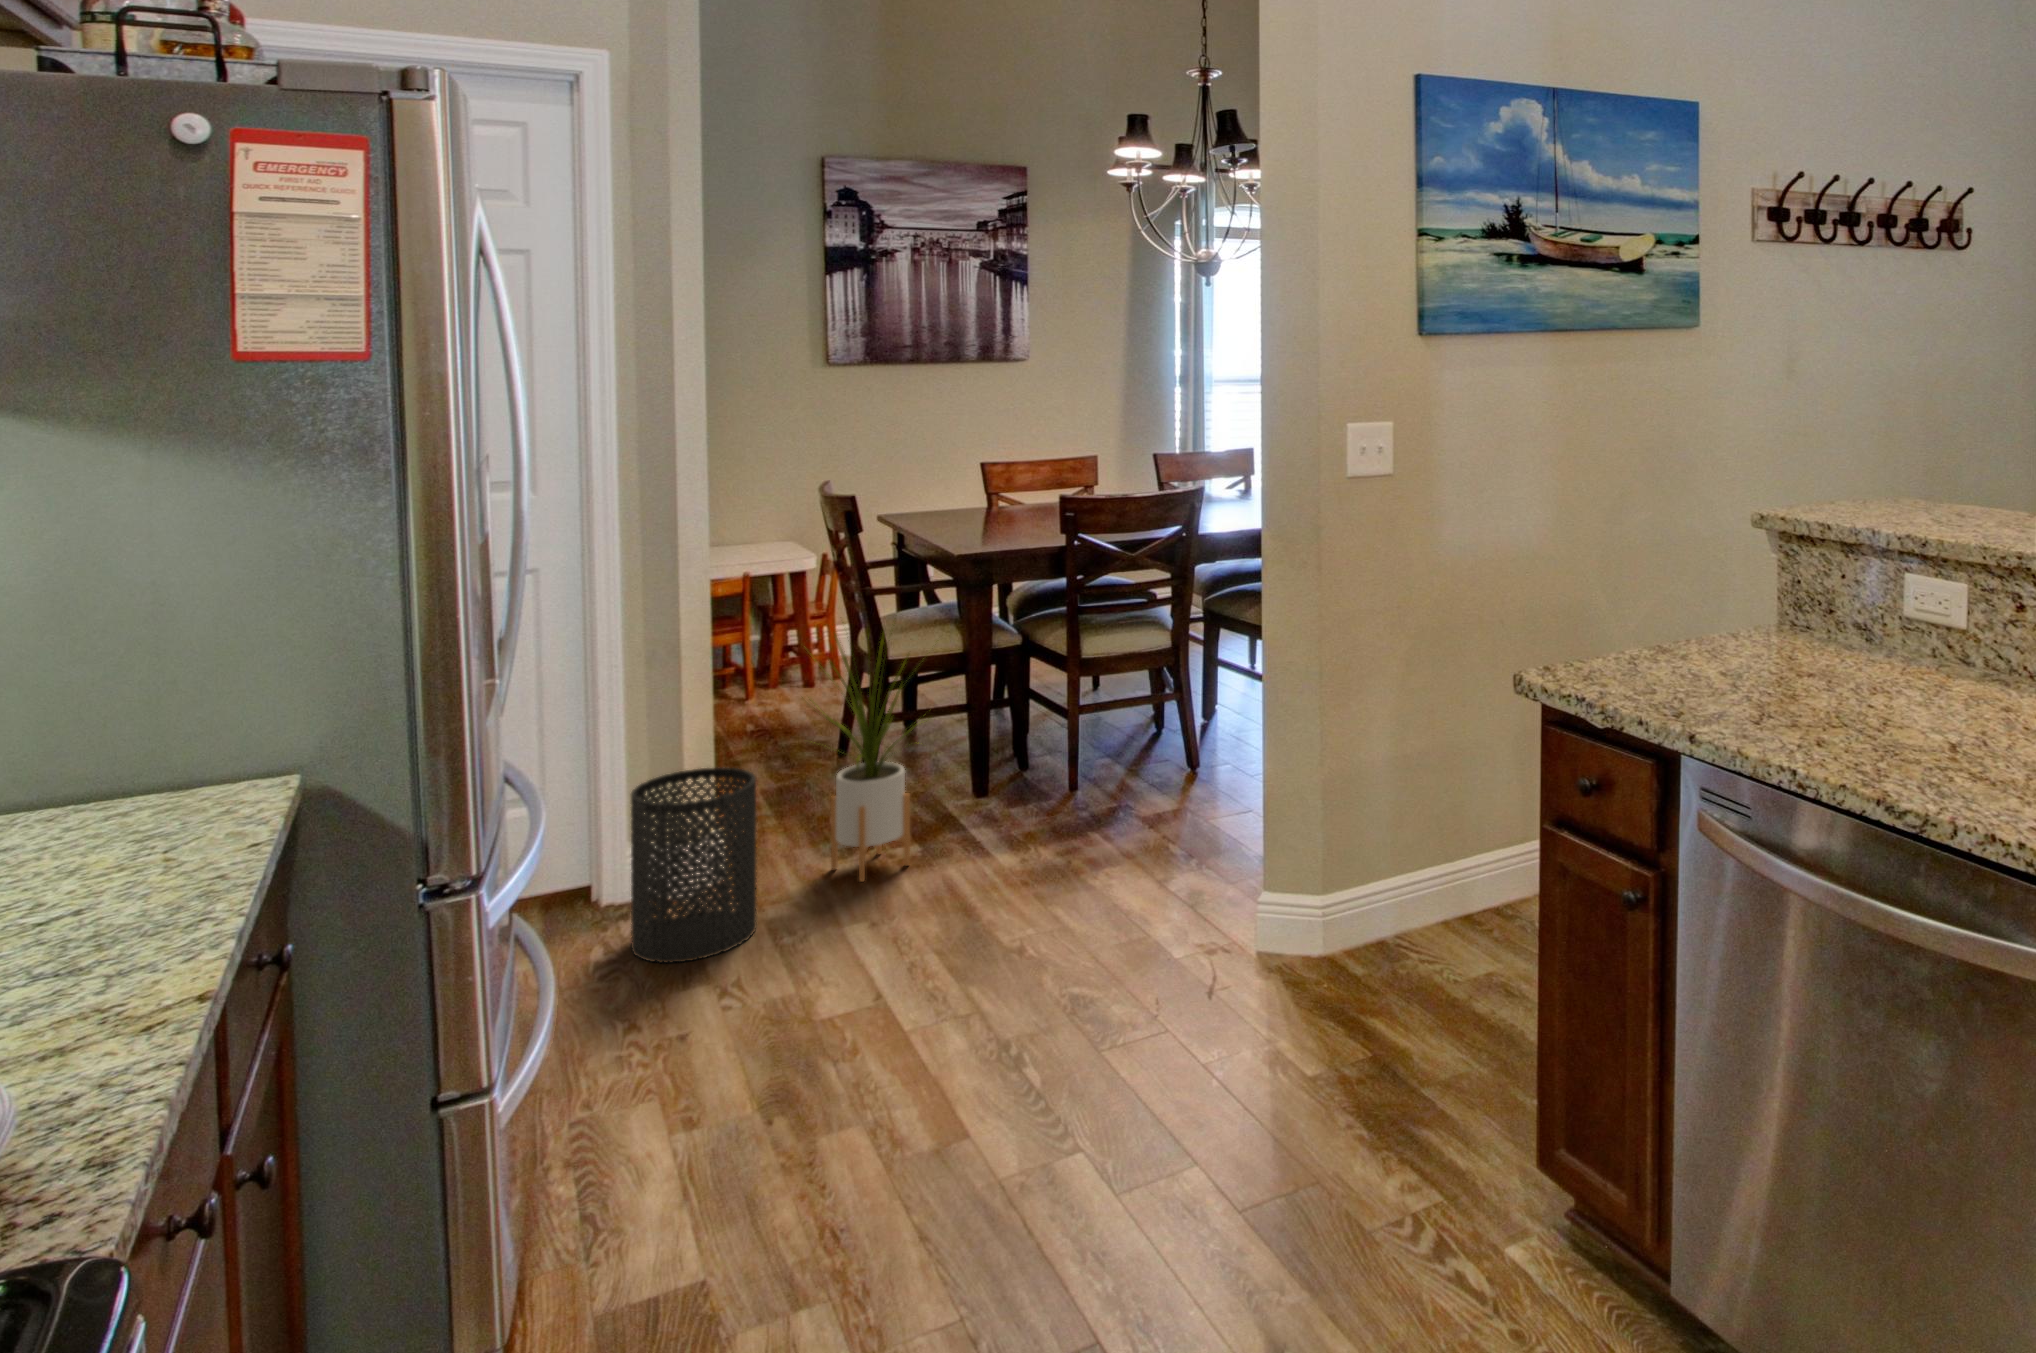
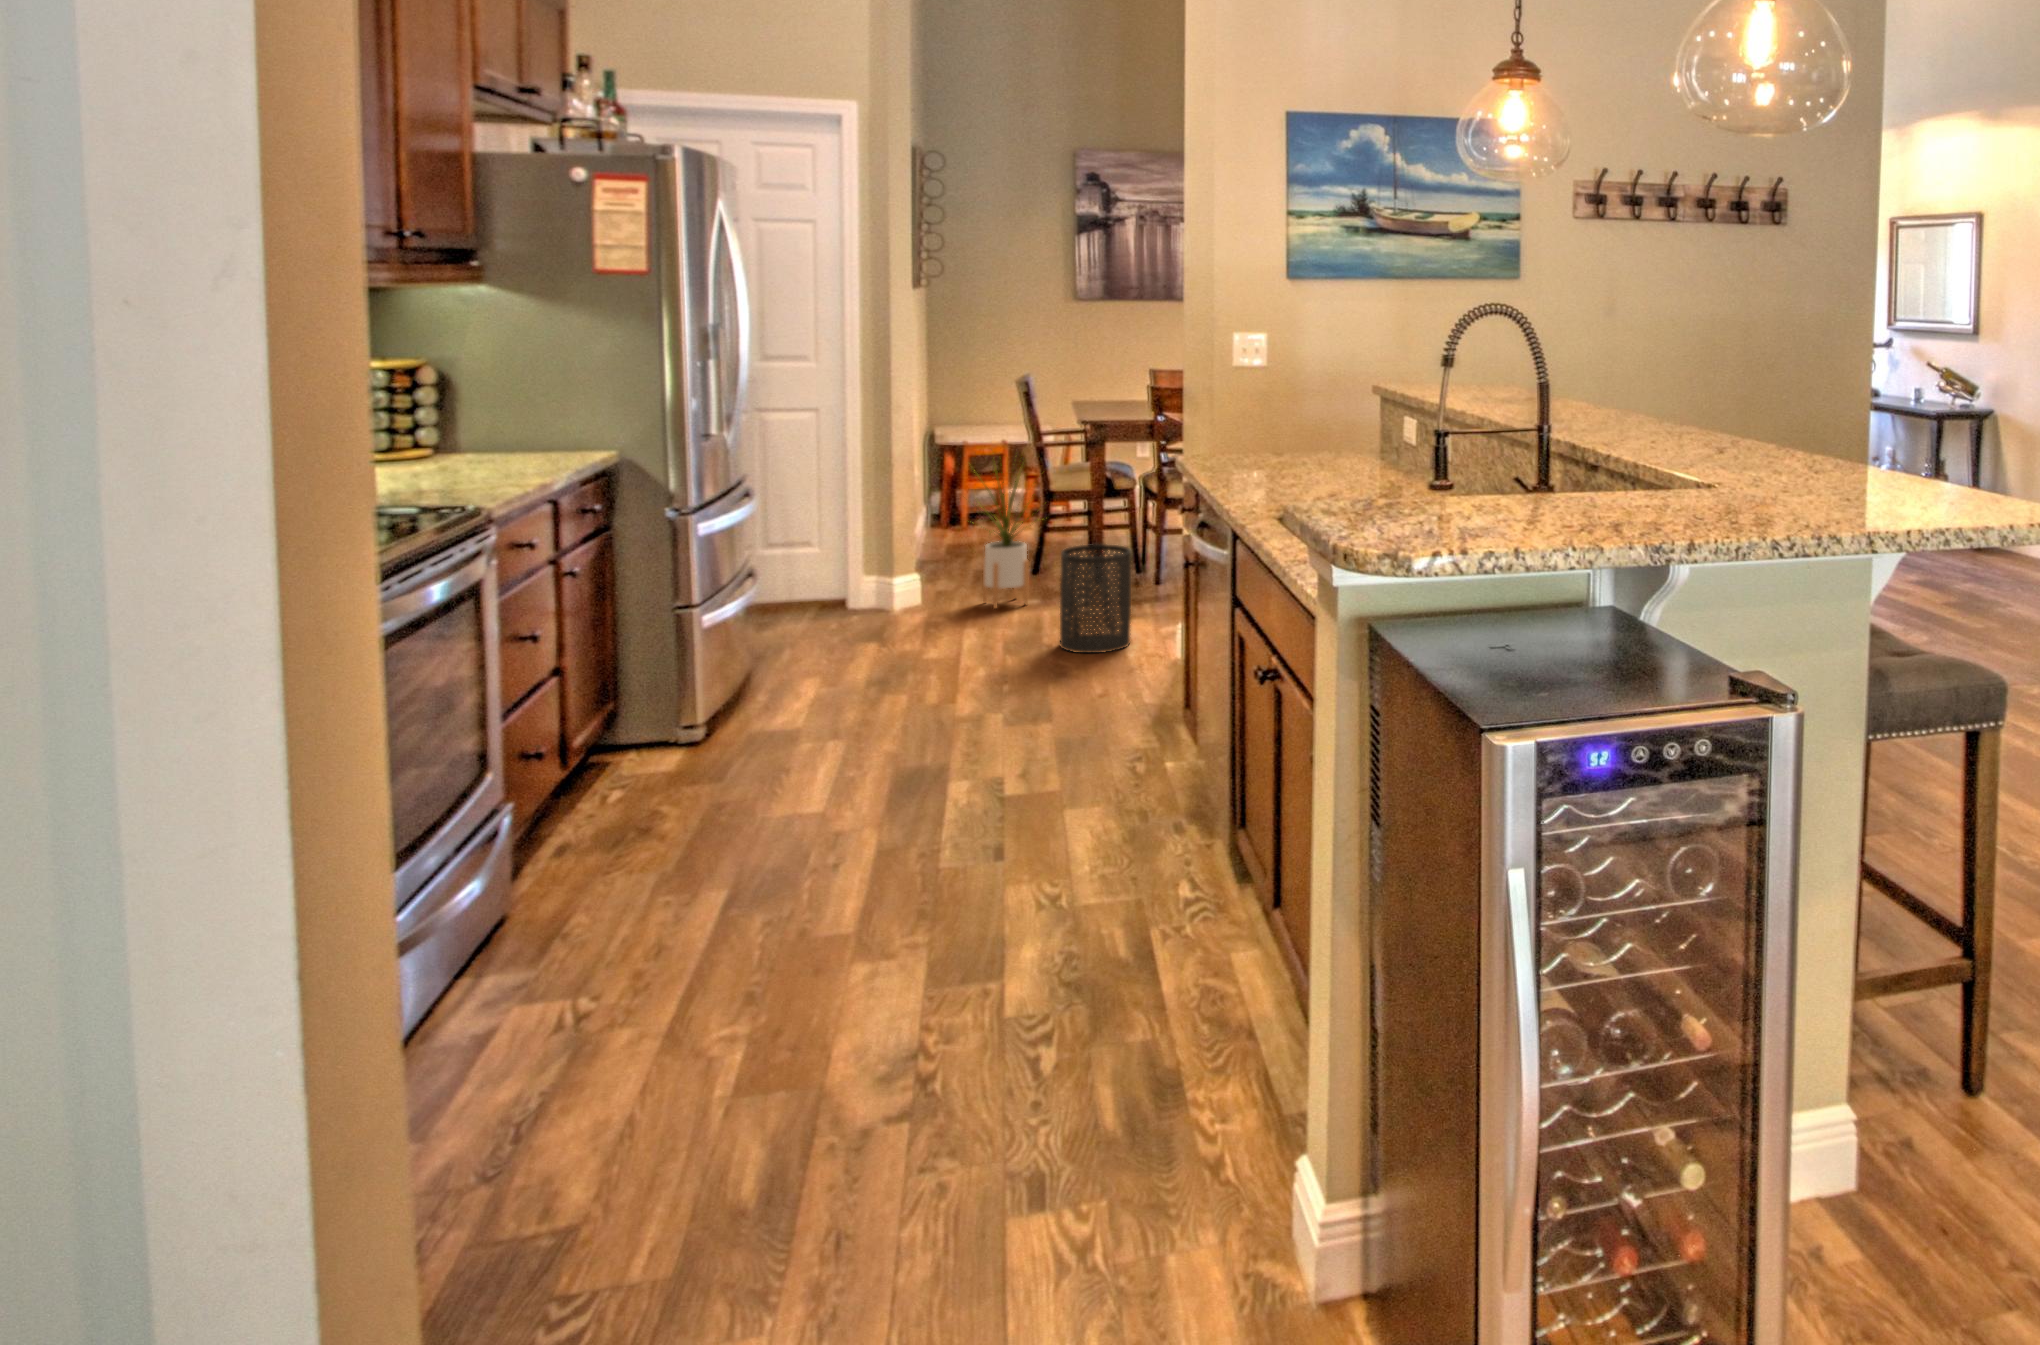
trash can: present [631,767,757,963] -> present [1060,544,1132,653]

